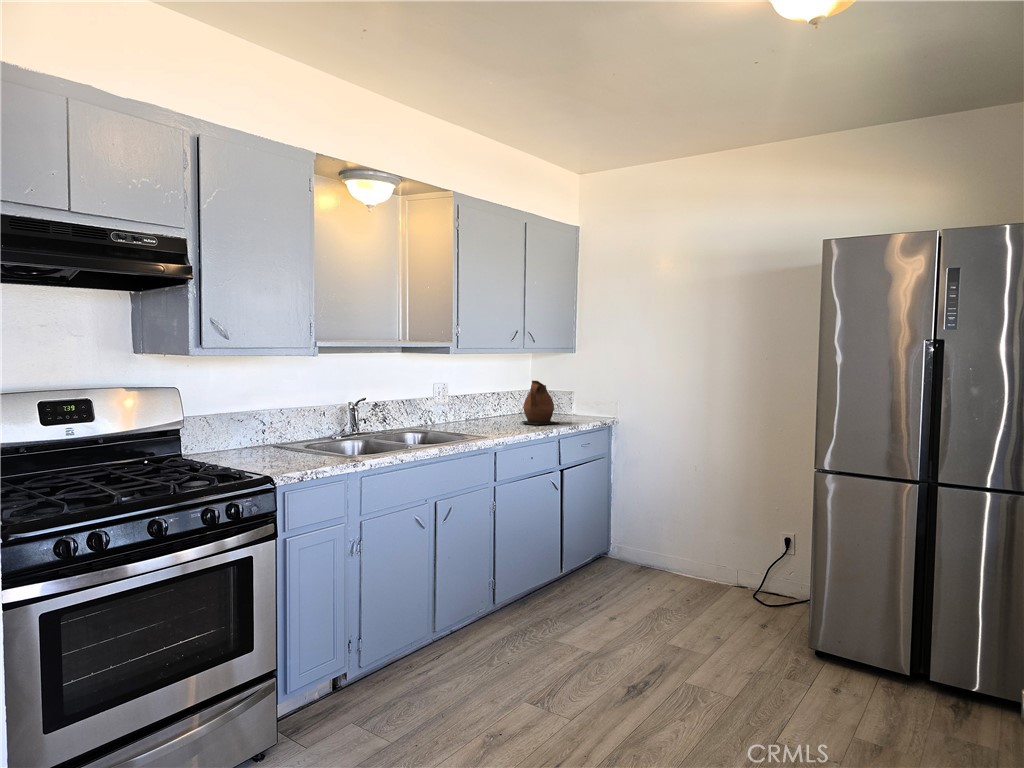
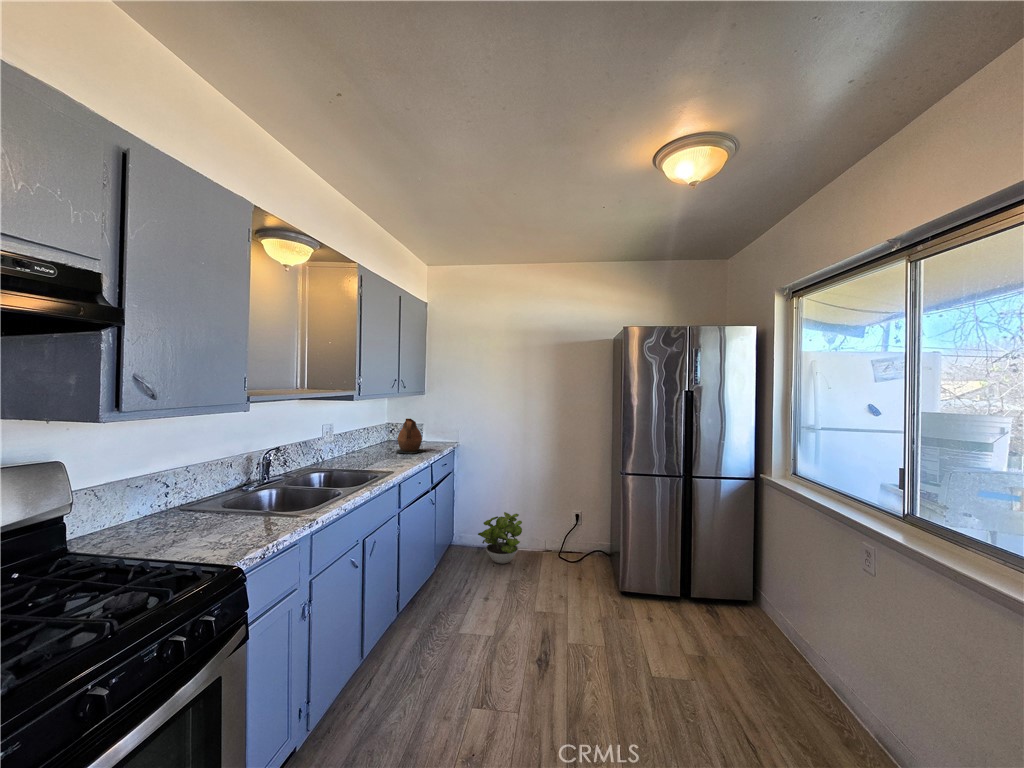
potted plant: none [629,520,696,588] -> present [478,512,522,563]

